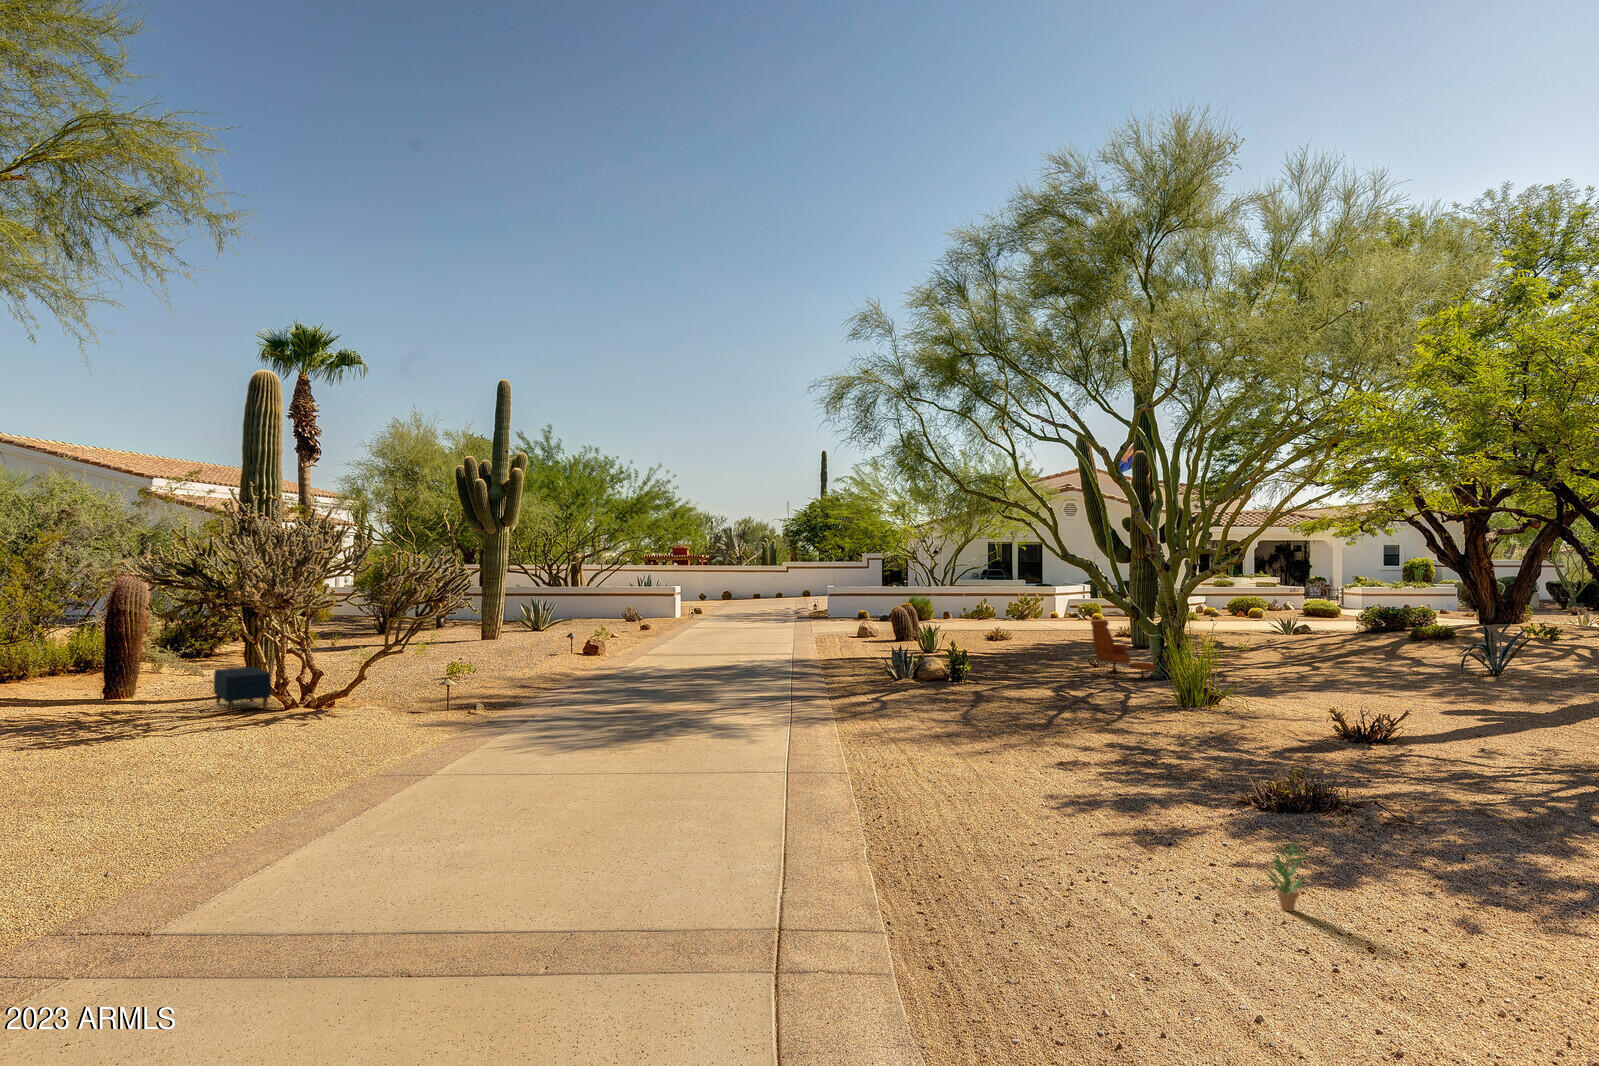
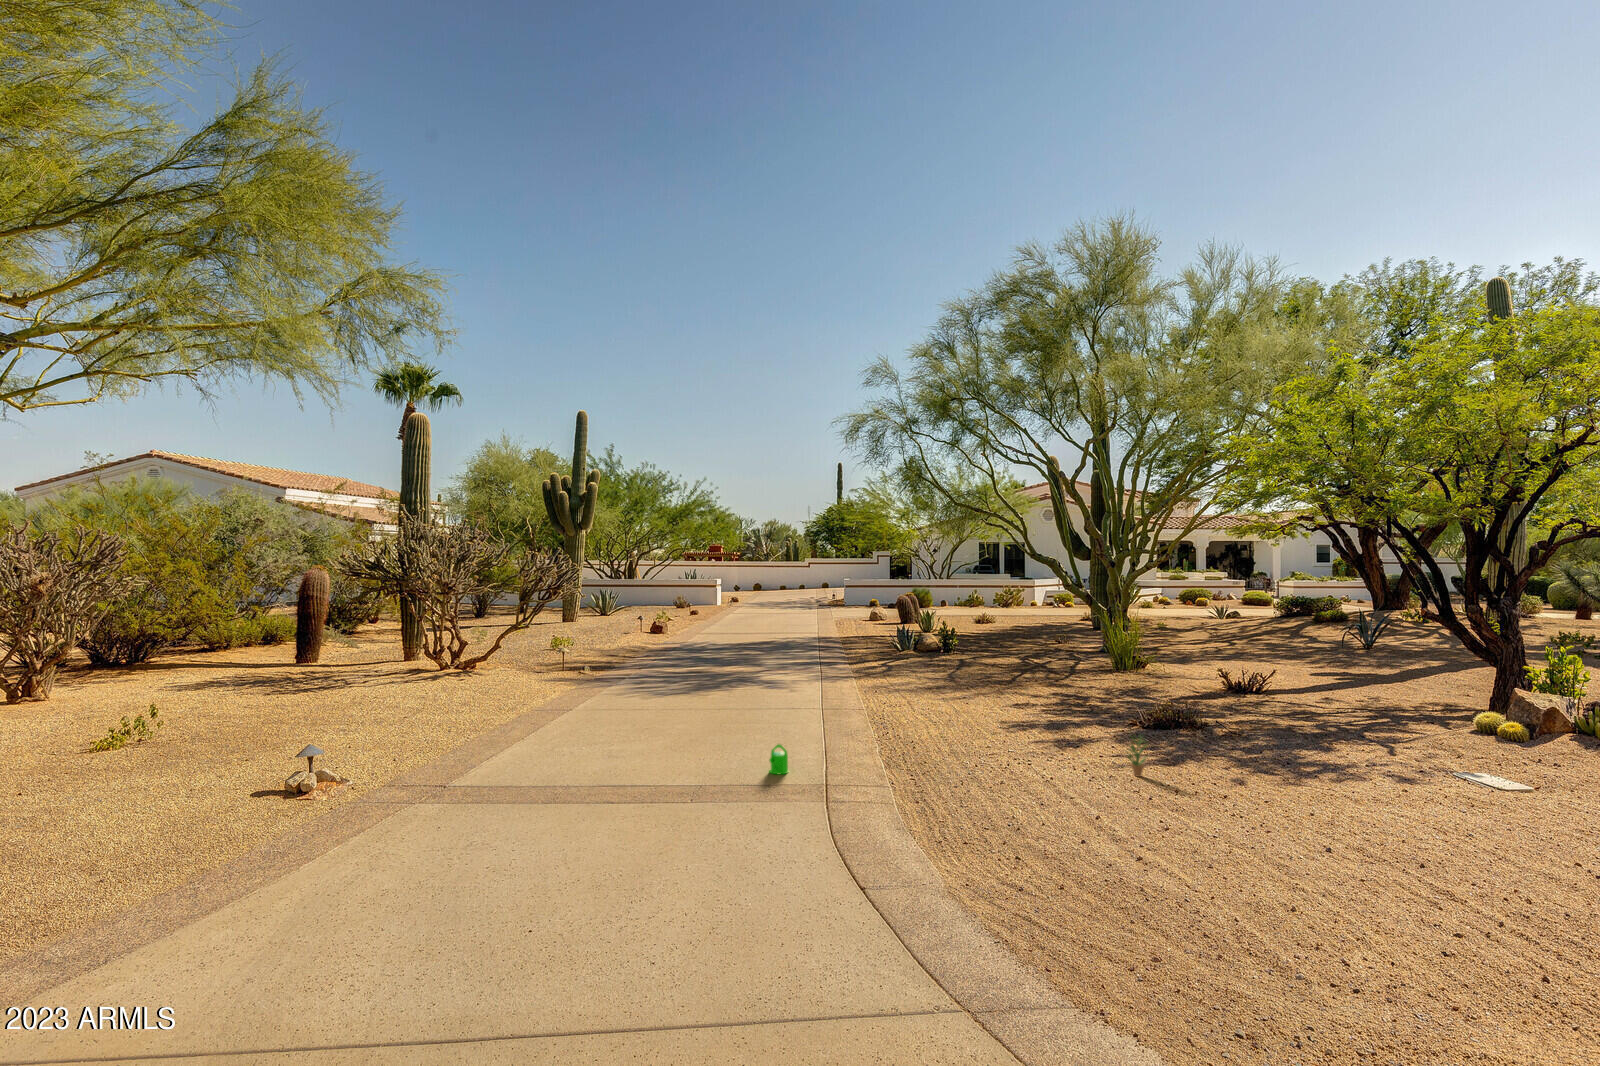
lounge chair: present [1091,620,1156,679] -> none [1052,606,1102,653]
bench: present [213,667,271,713] -> none [391,638,436,672]
watering can: none [681,859,716,912] -> present [769,744,789,774]

